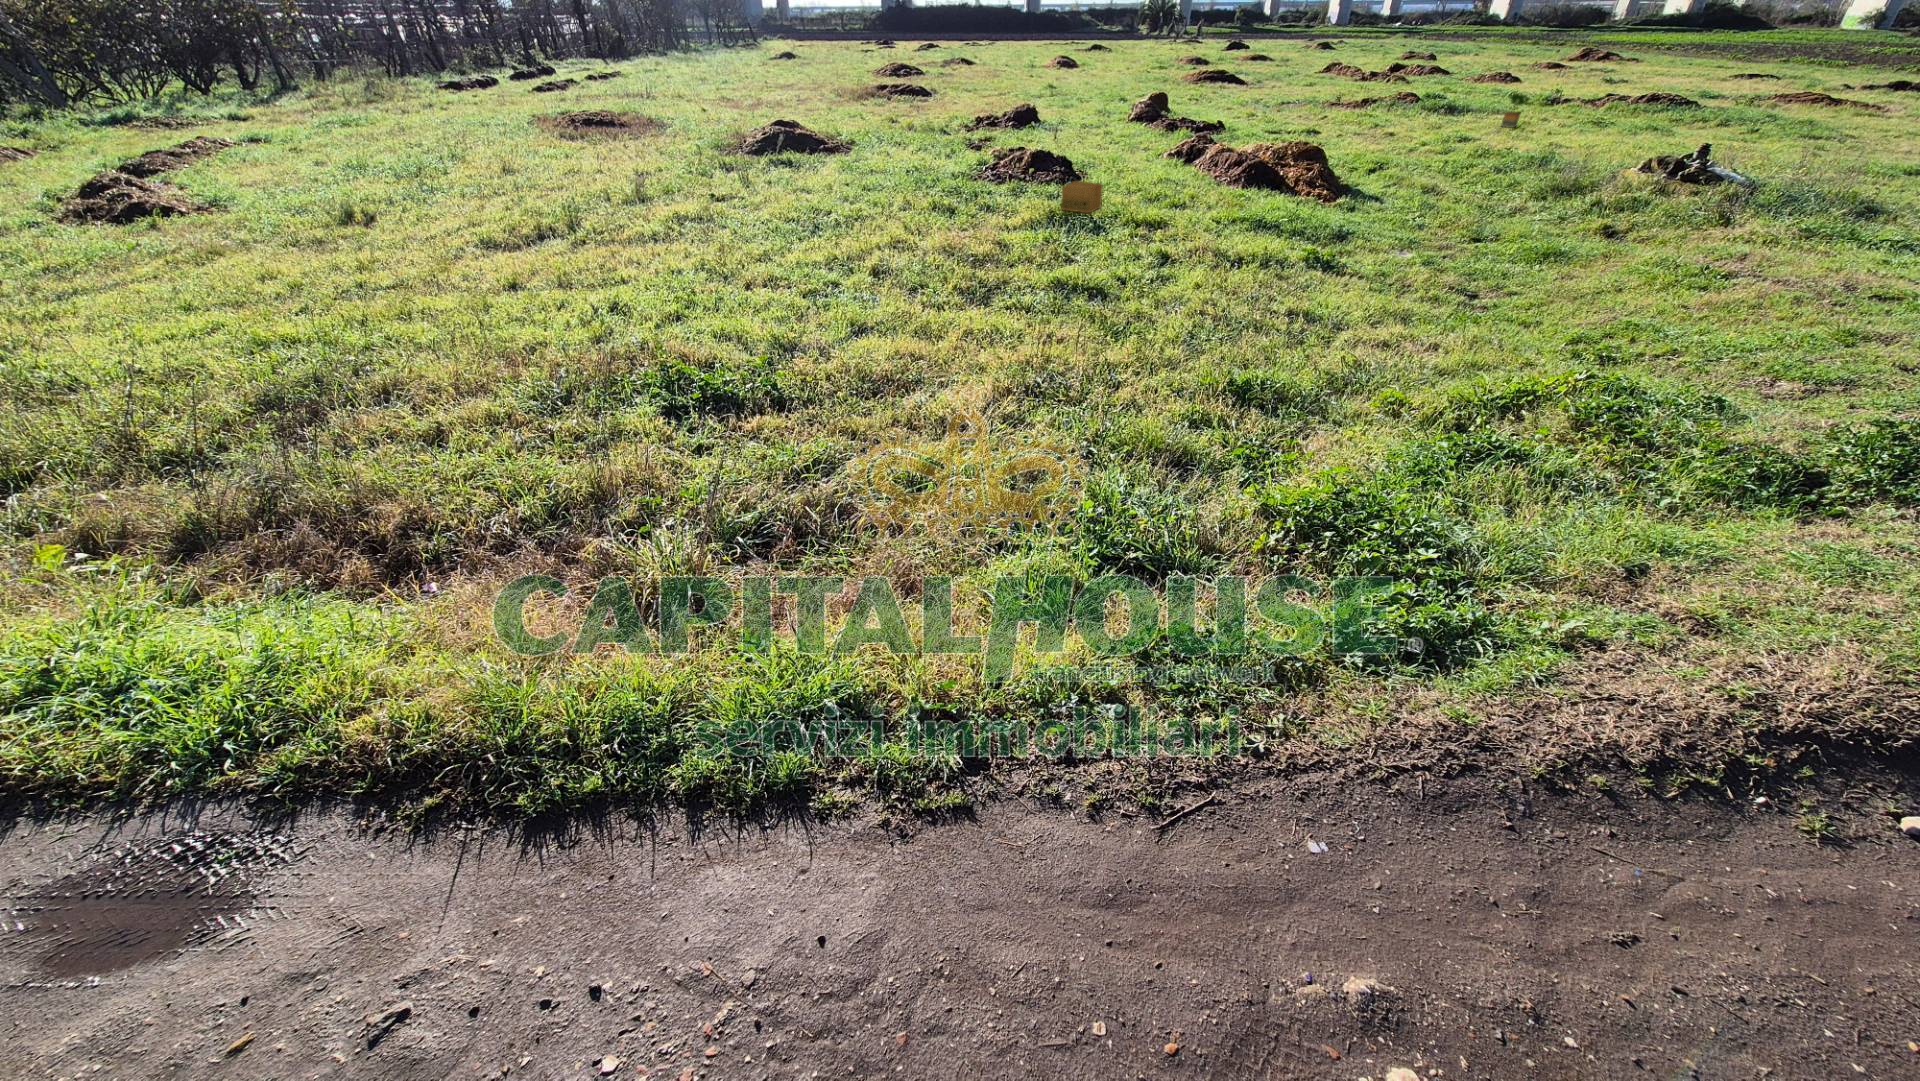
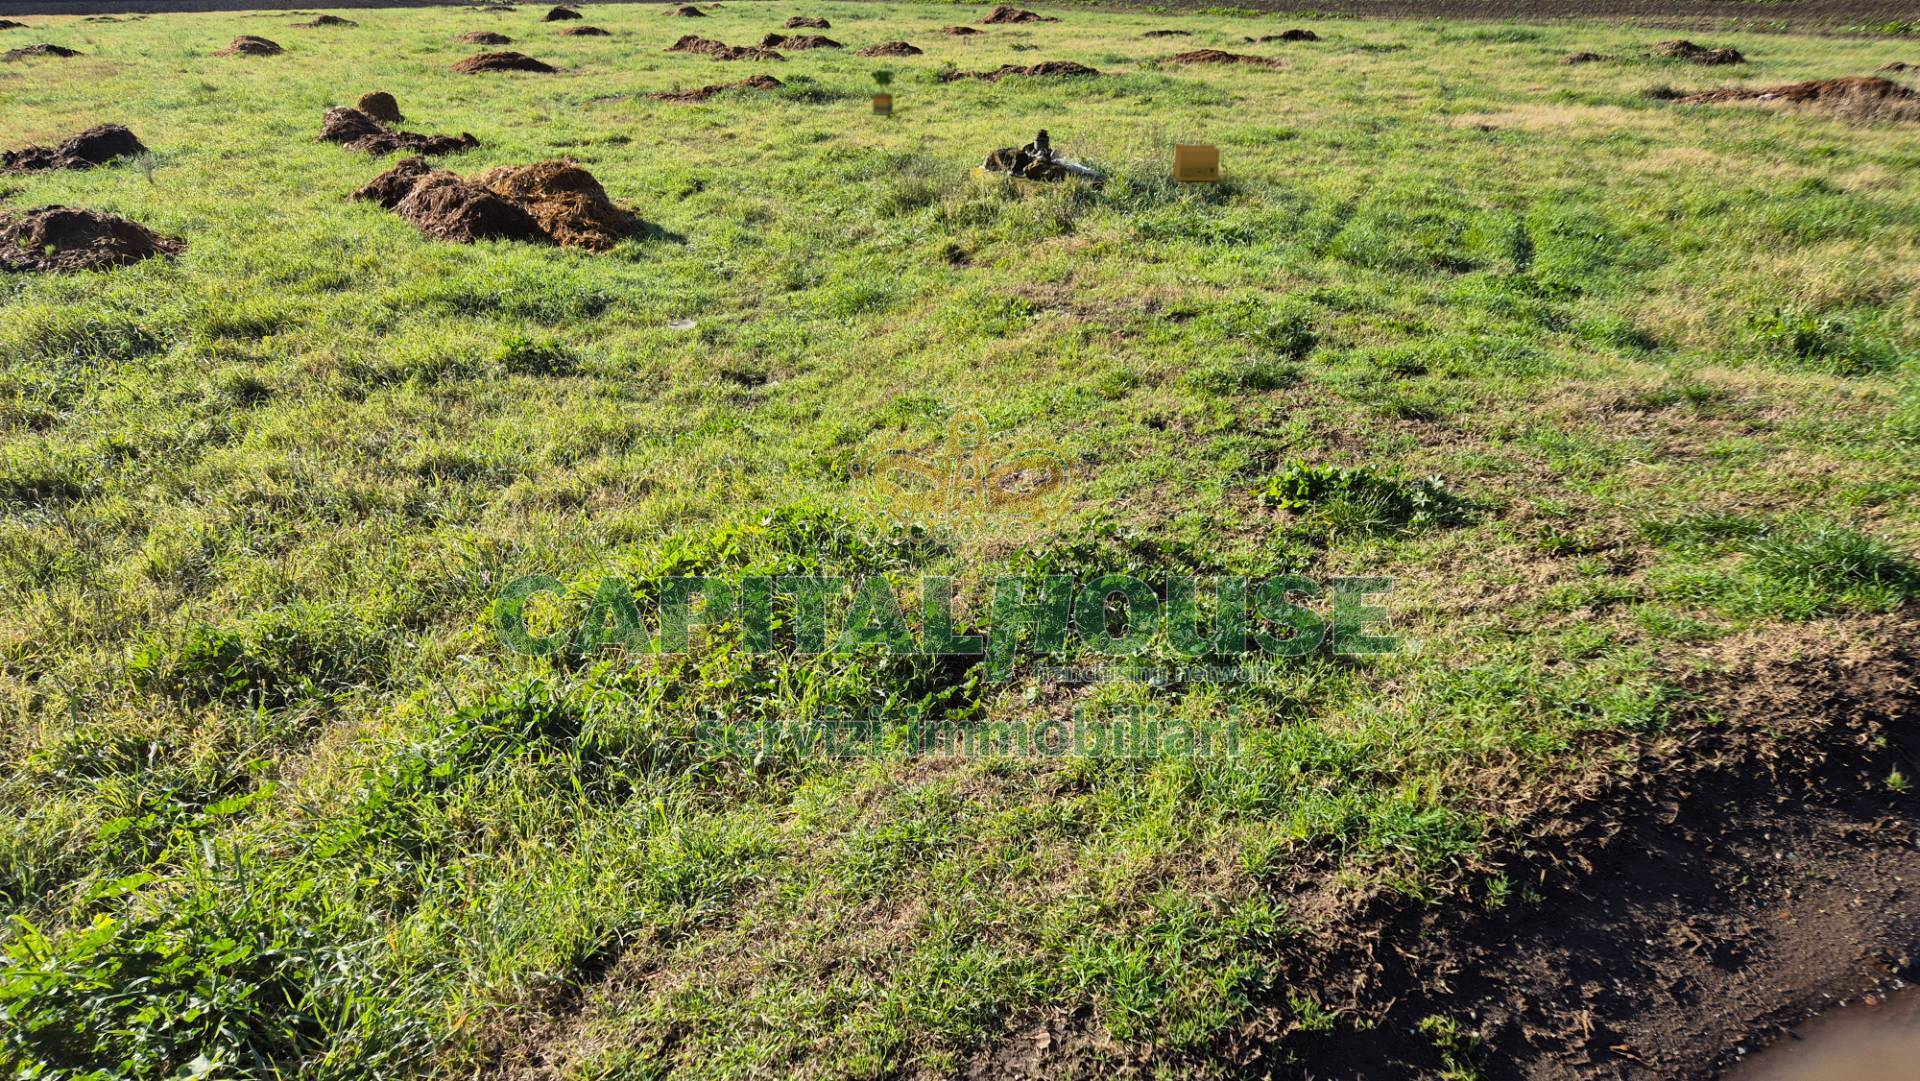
cardboard box: present [1061,181,1103,213] -> present [1174,145,1220,181]

